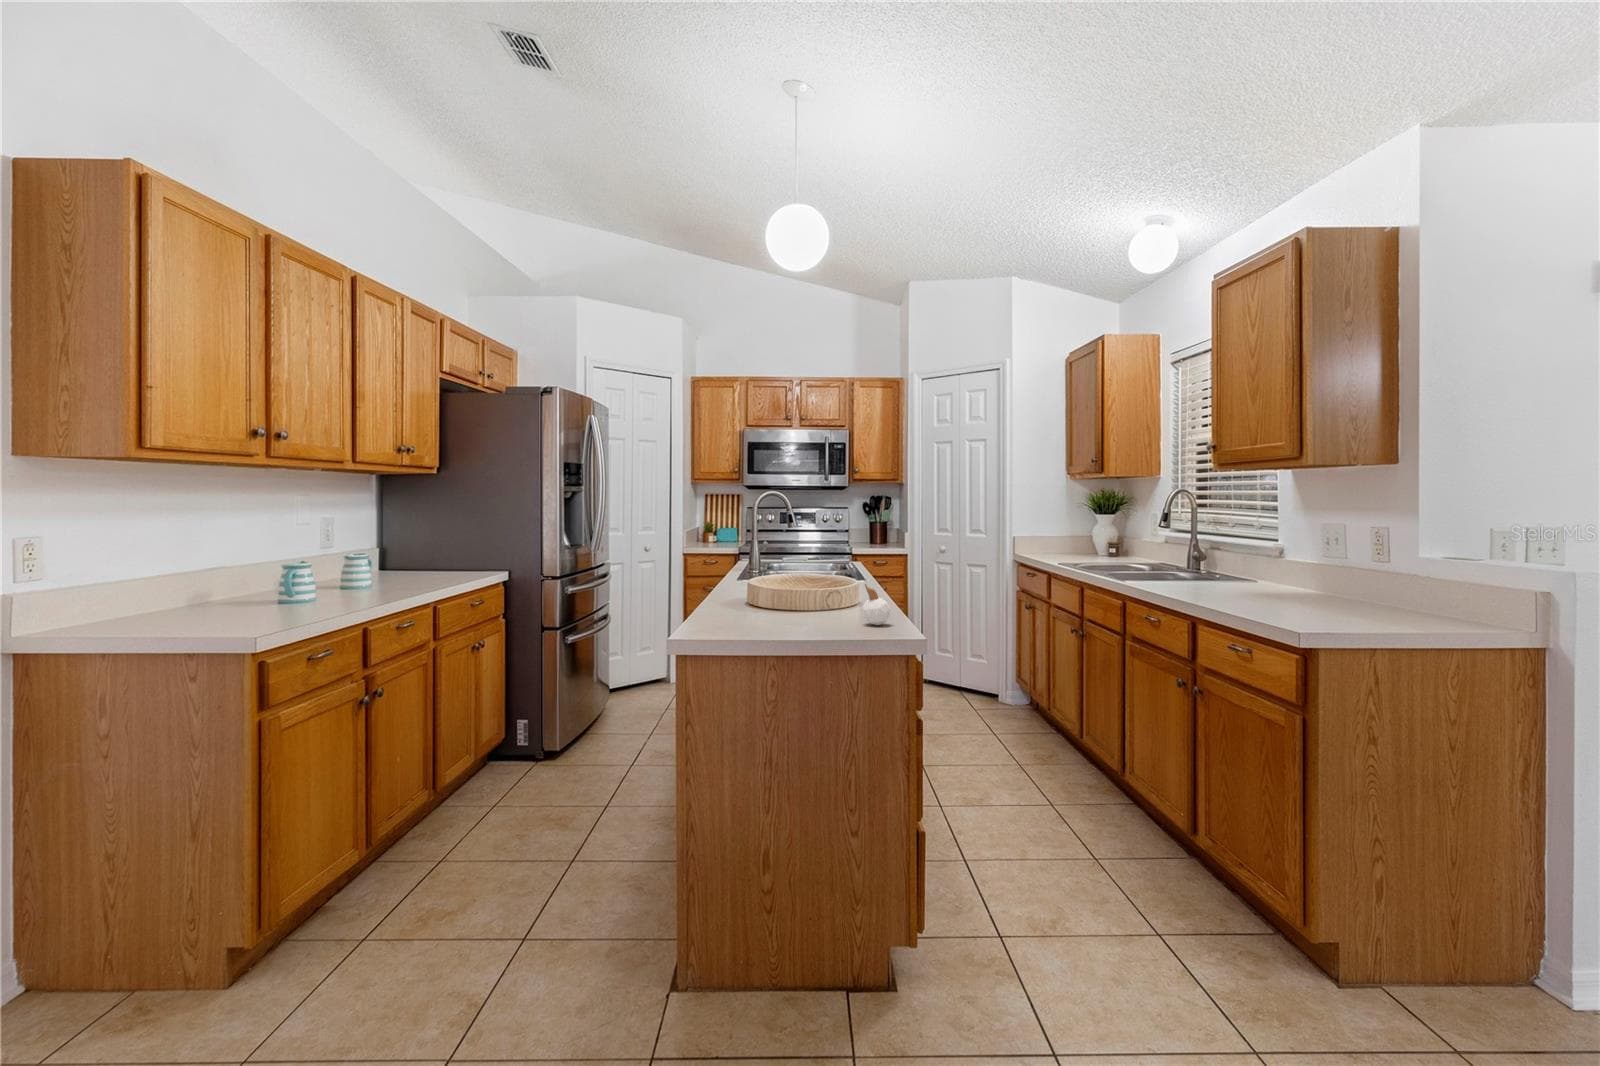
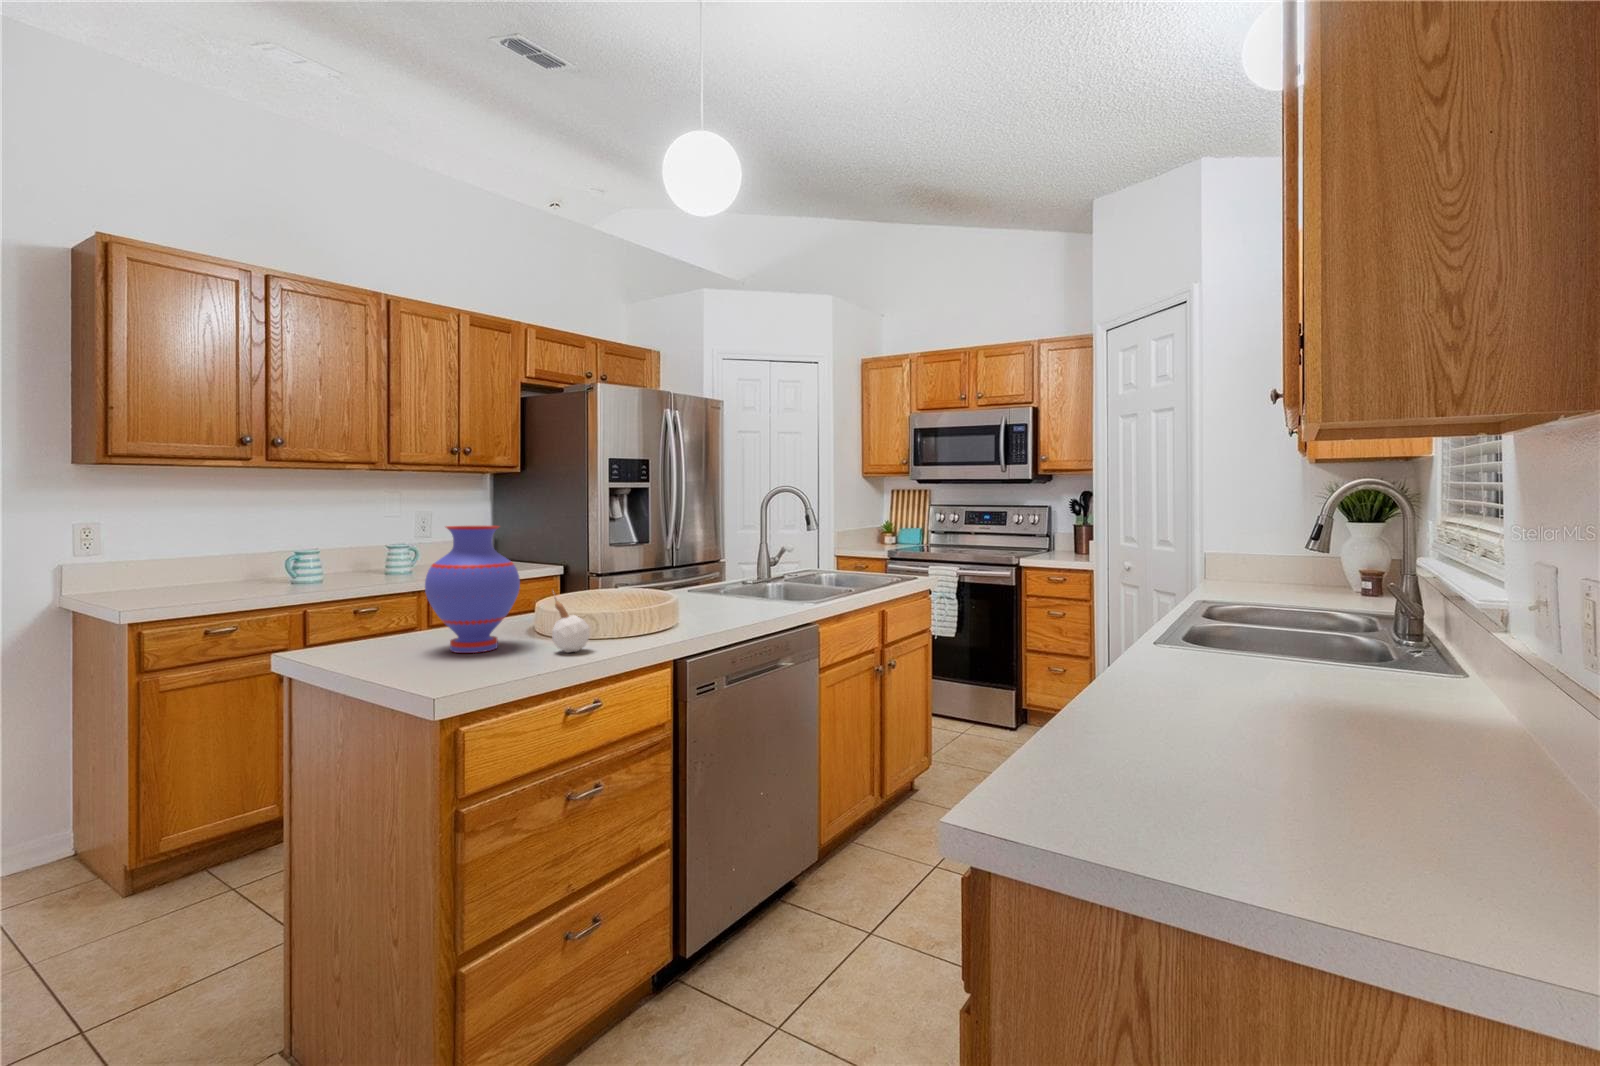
vase: none [771,530,842,633] -> present [425,526,520,653]

